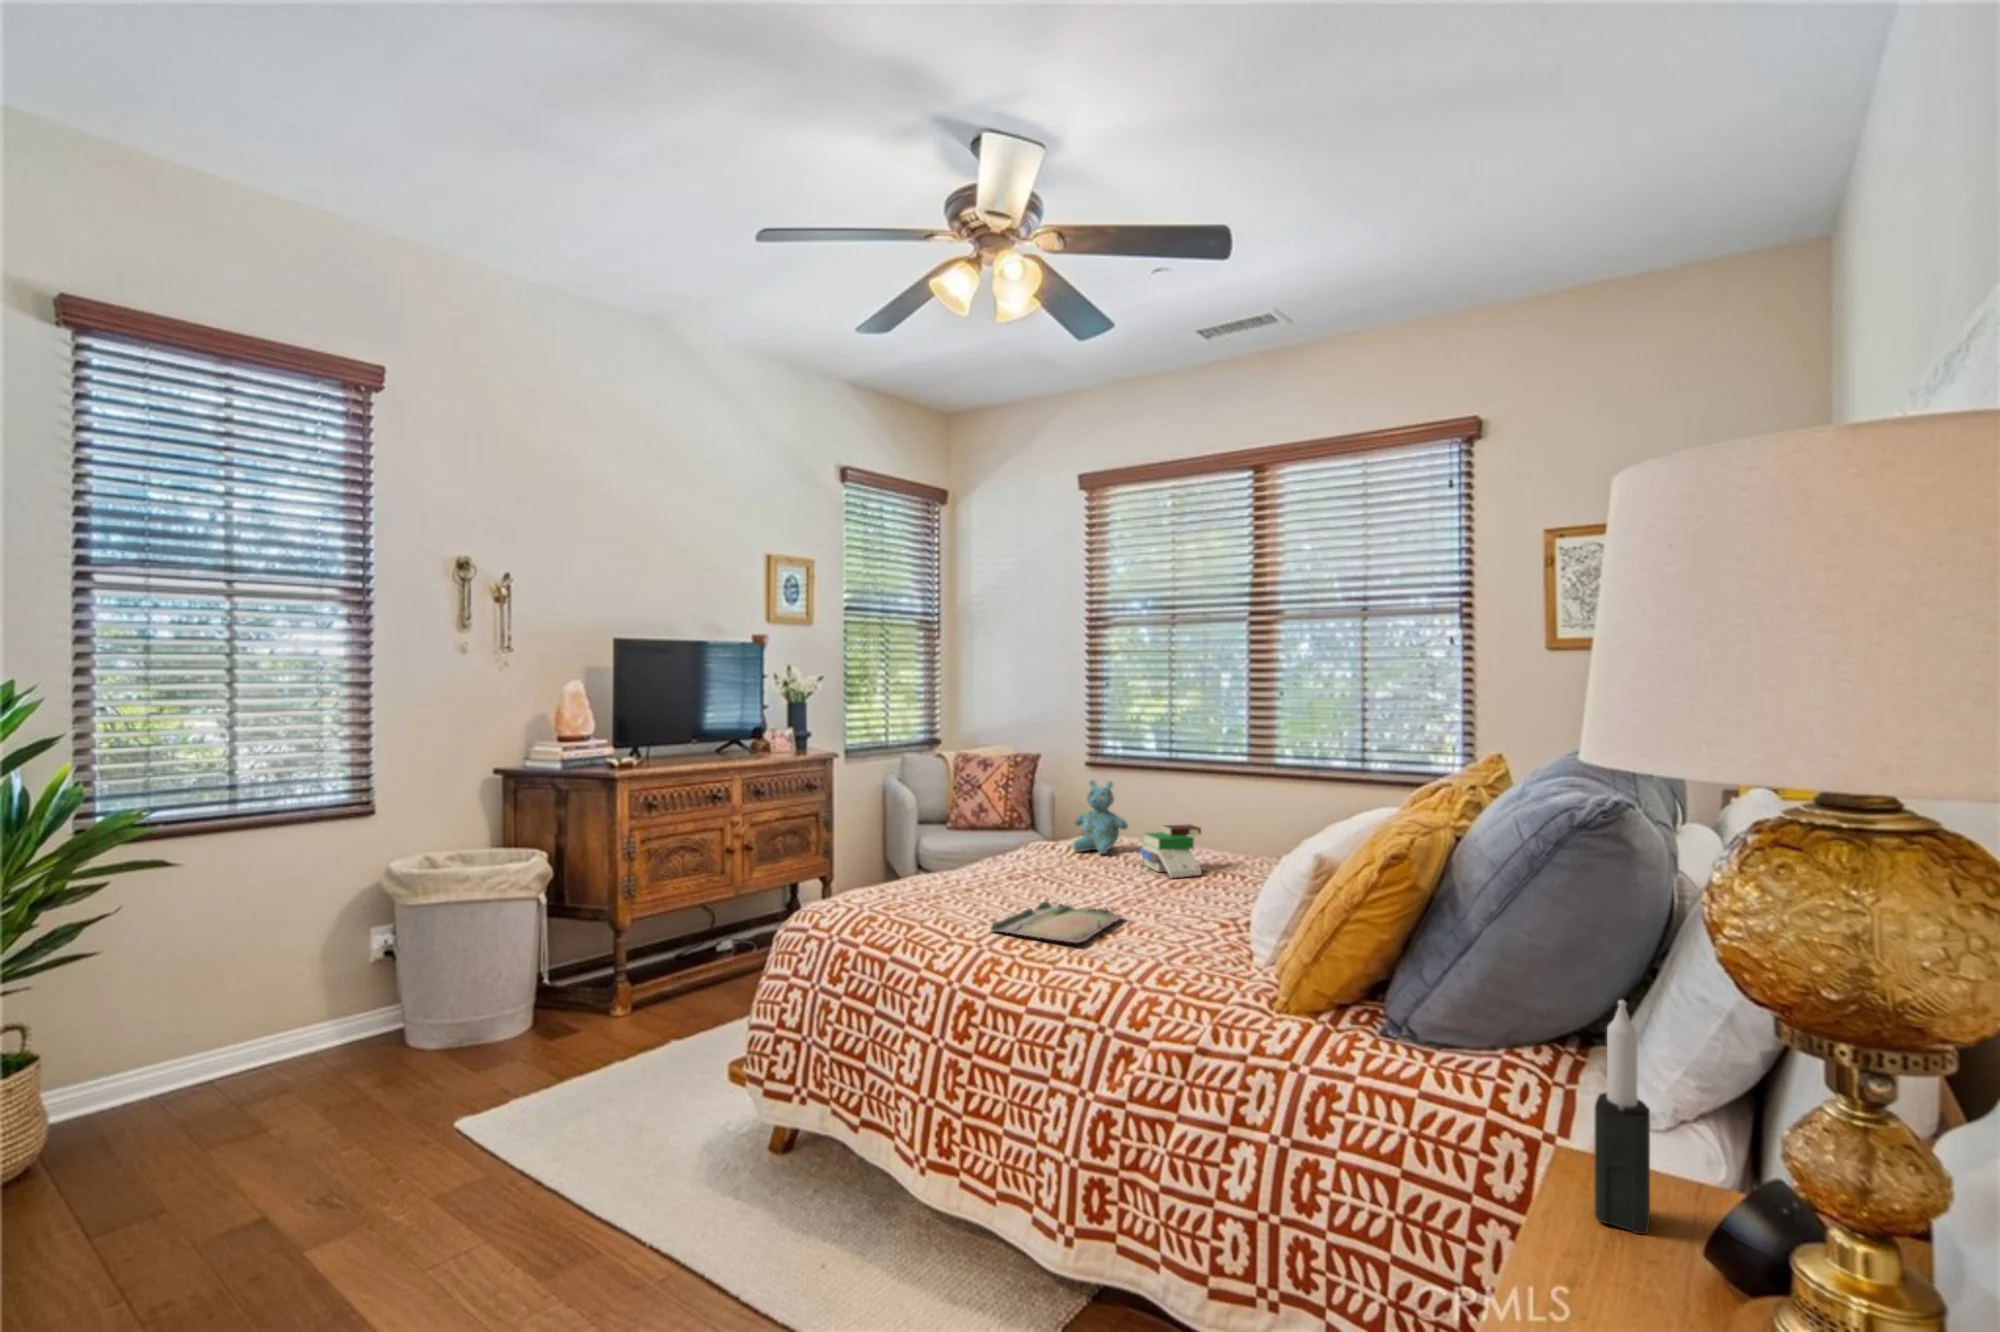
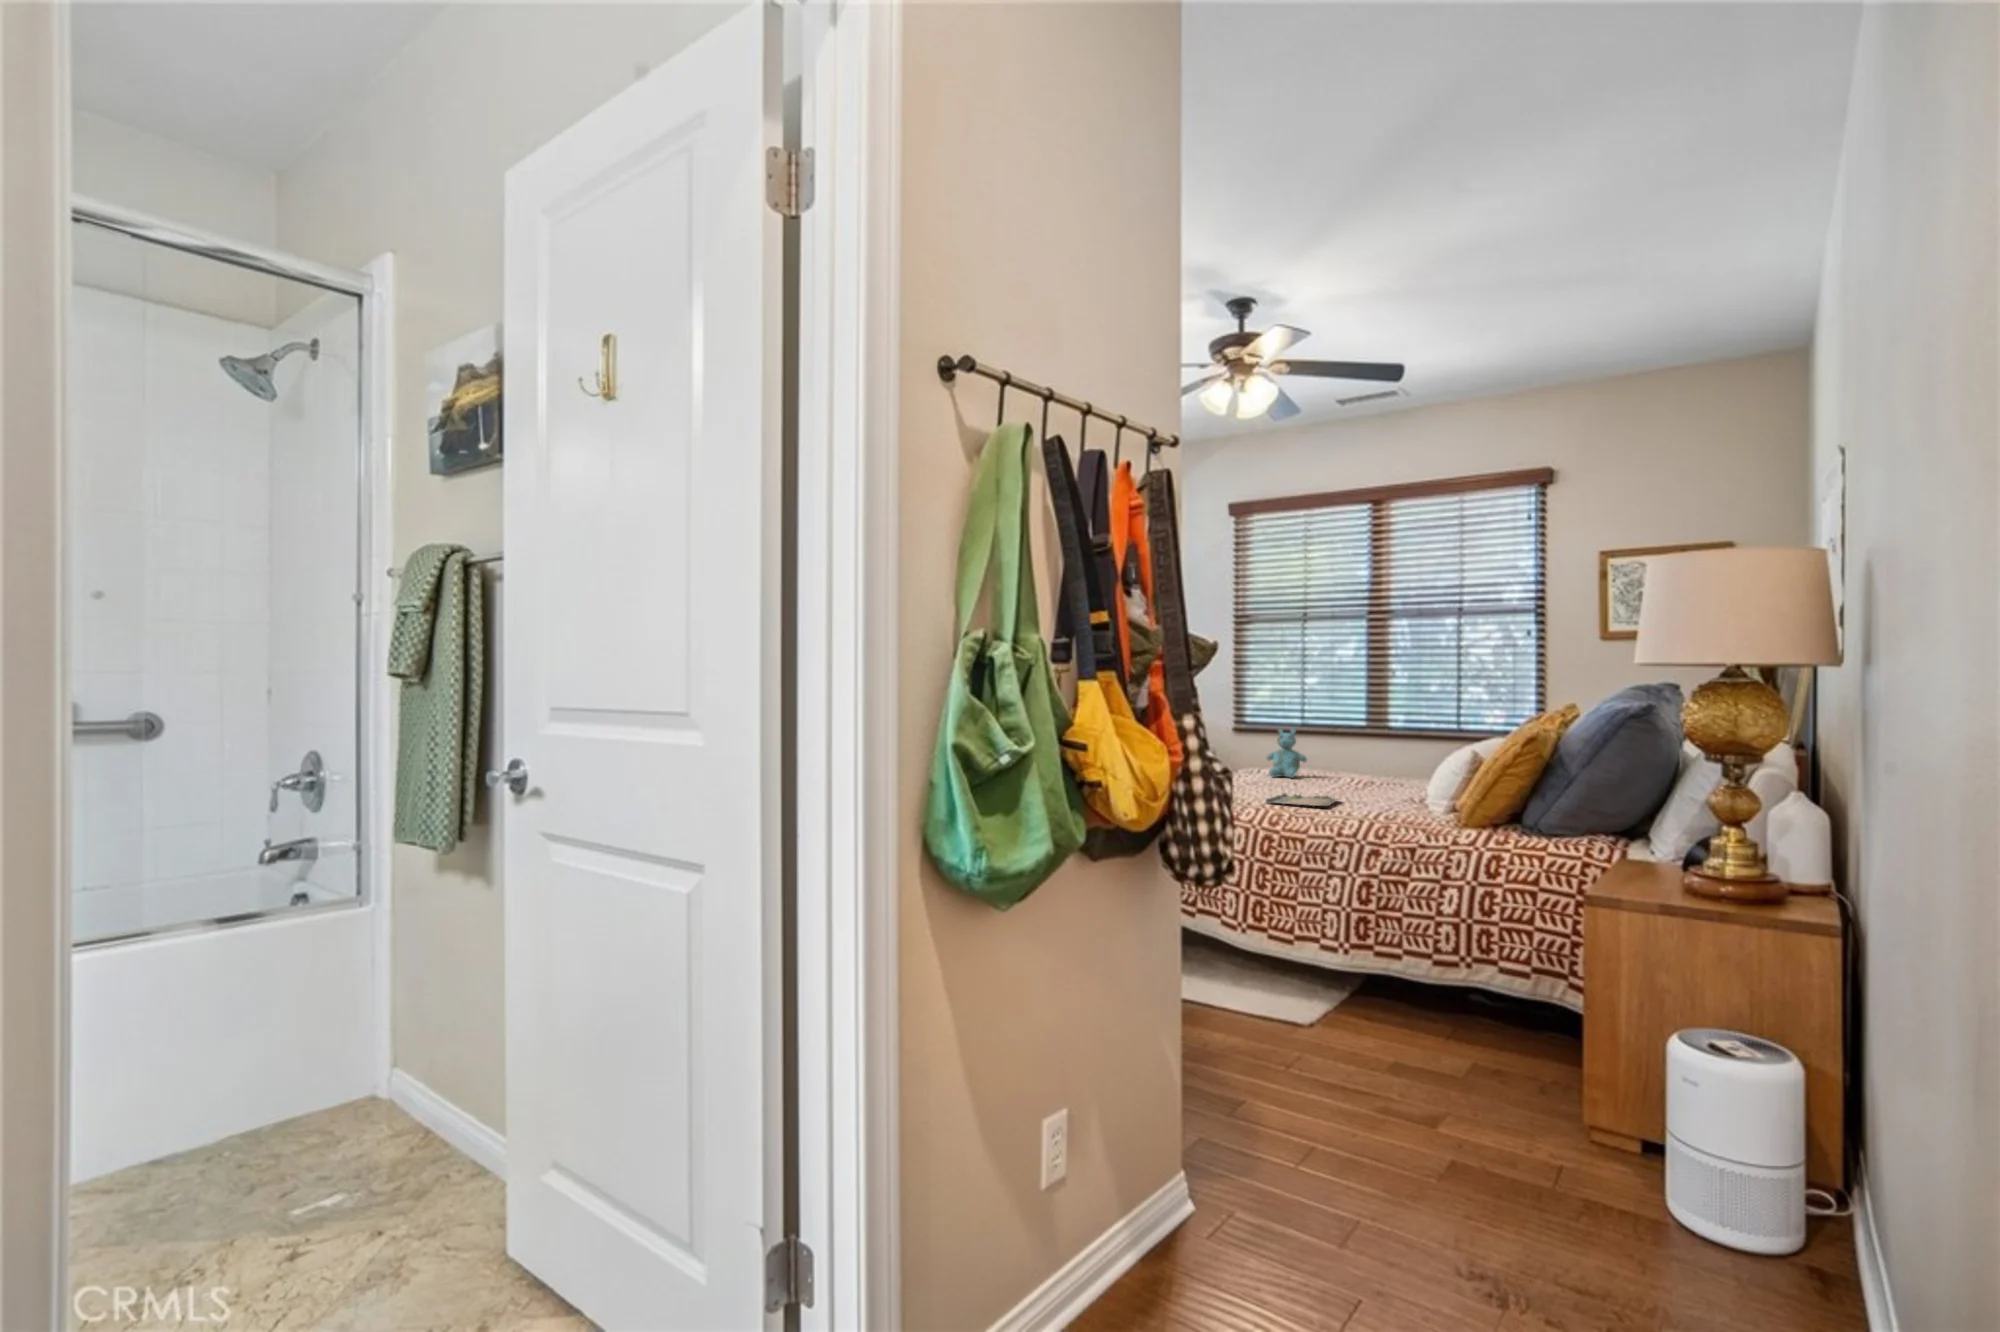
book: present [1140,825,1202,878] -> none [1322,756,1370,788]
candle: present [1594,1000,1650,1234] -> none [1637,772,1660,865]

